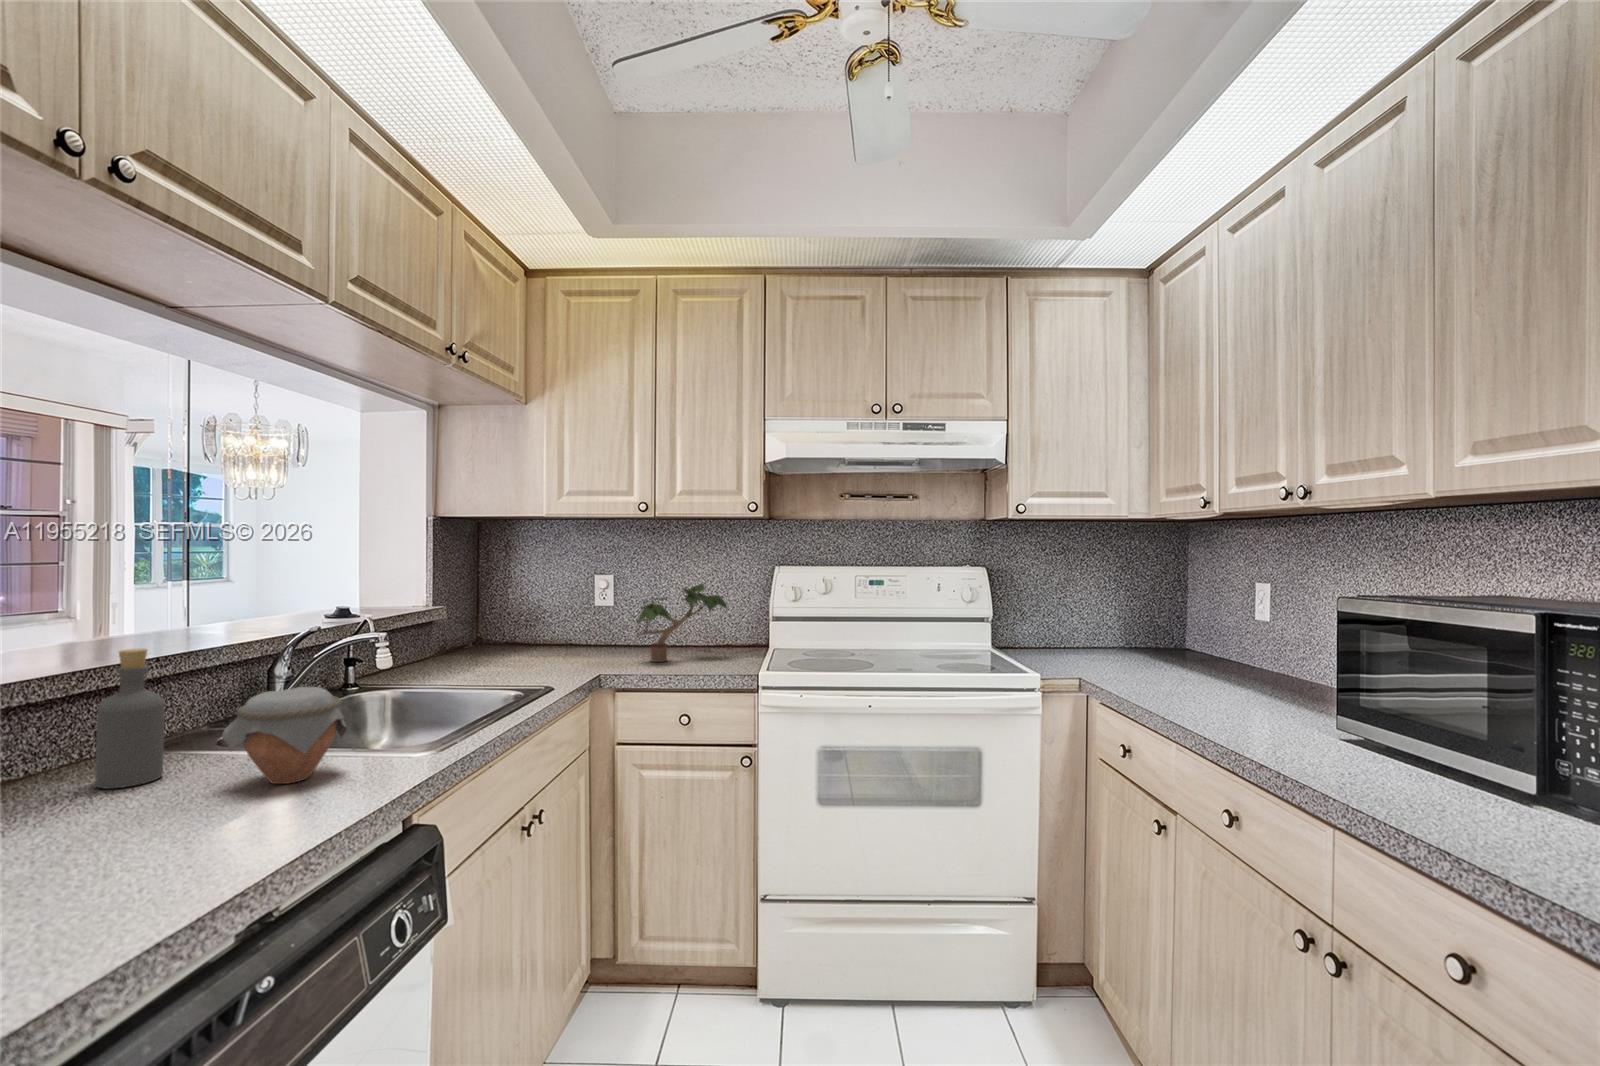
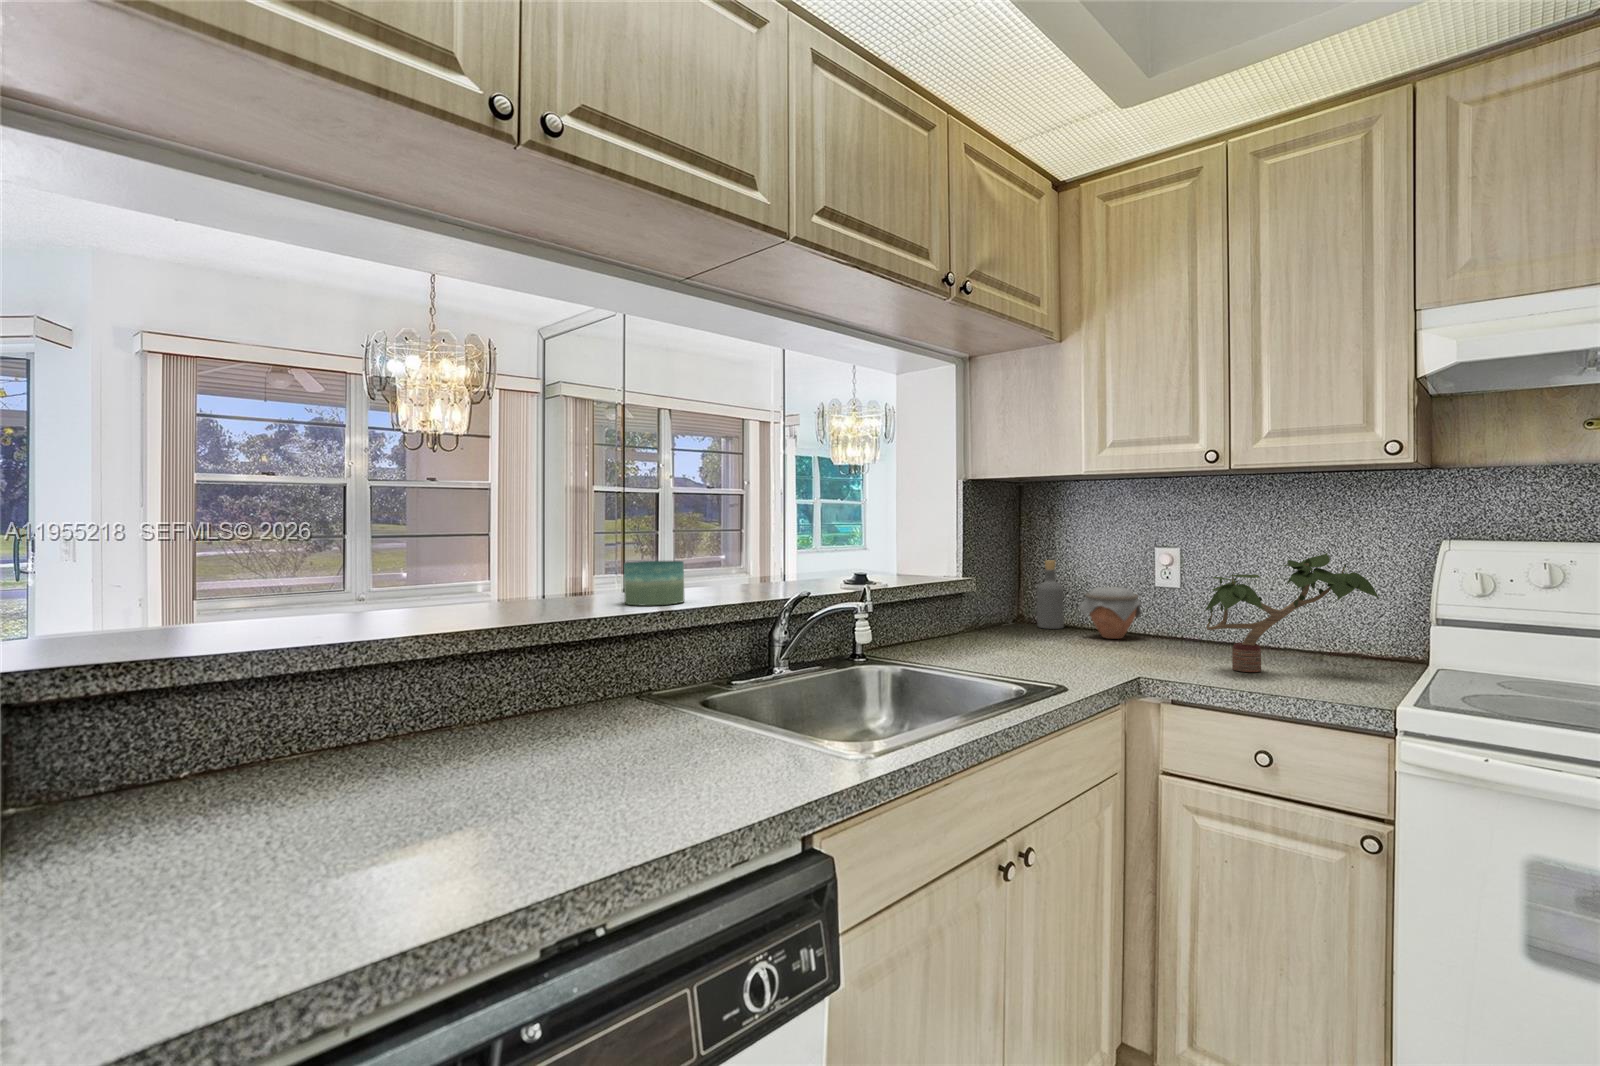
candle: none [82,604,171,655] -> present [624,561,685,605]
bottle: present [96,649,165,789] -> present [1037,560,1064,629]
jar: present [222,687,347,784] -> present [1080,587,1142,639]

